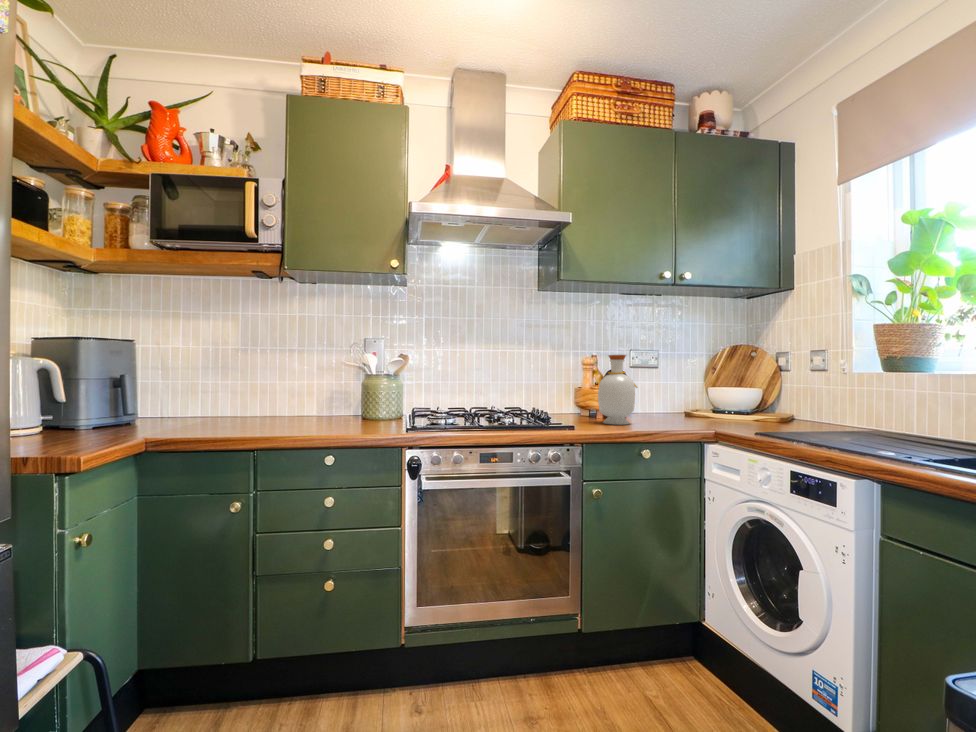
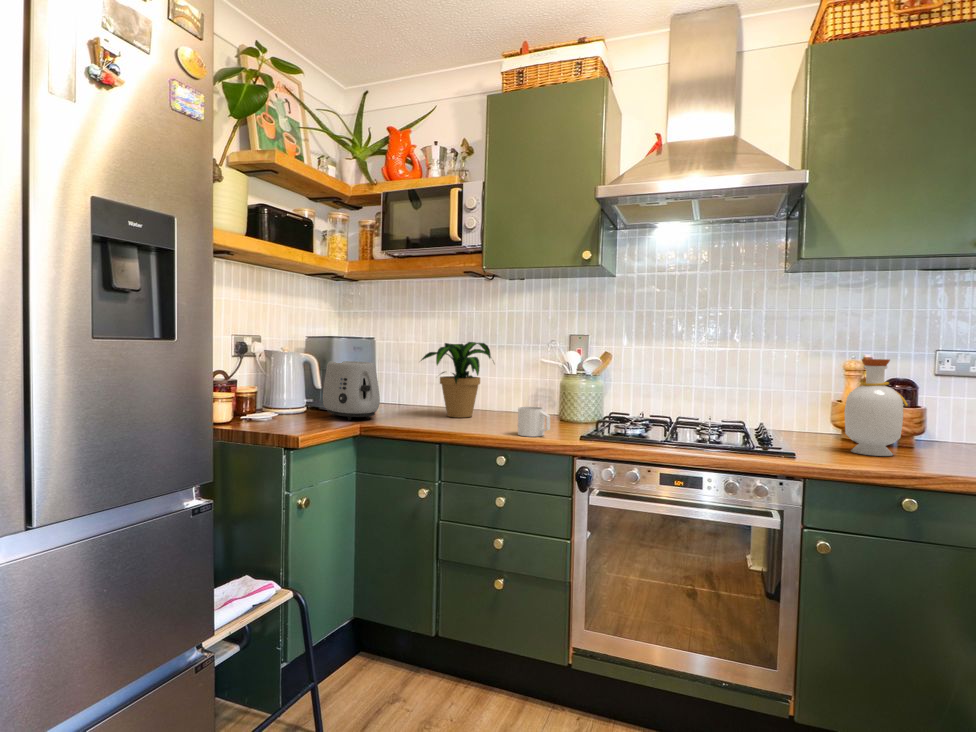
potted plant: none [202,345,291,424] -> present [421,342,491,418]
toaster: none [74,366,163,435] -> present [323,361,380,420]
mug: none [345,405,380,433] -> present [518,407,550,437]

